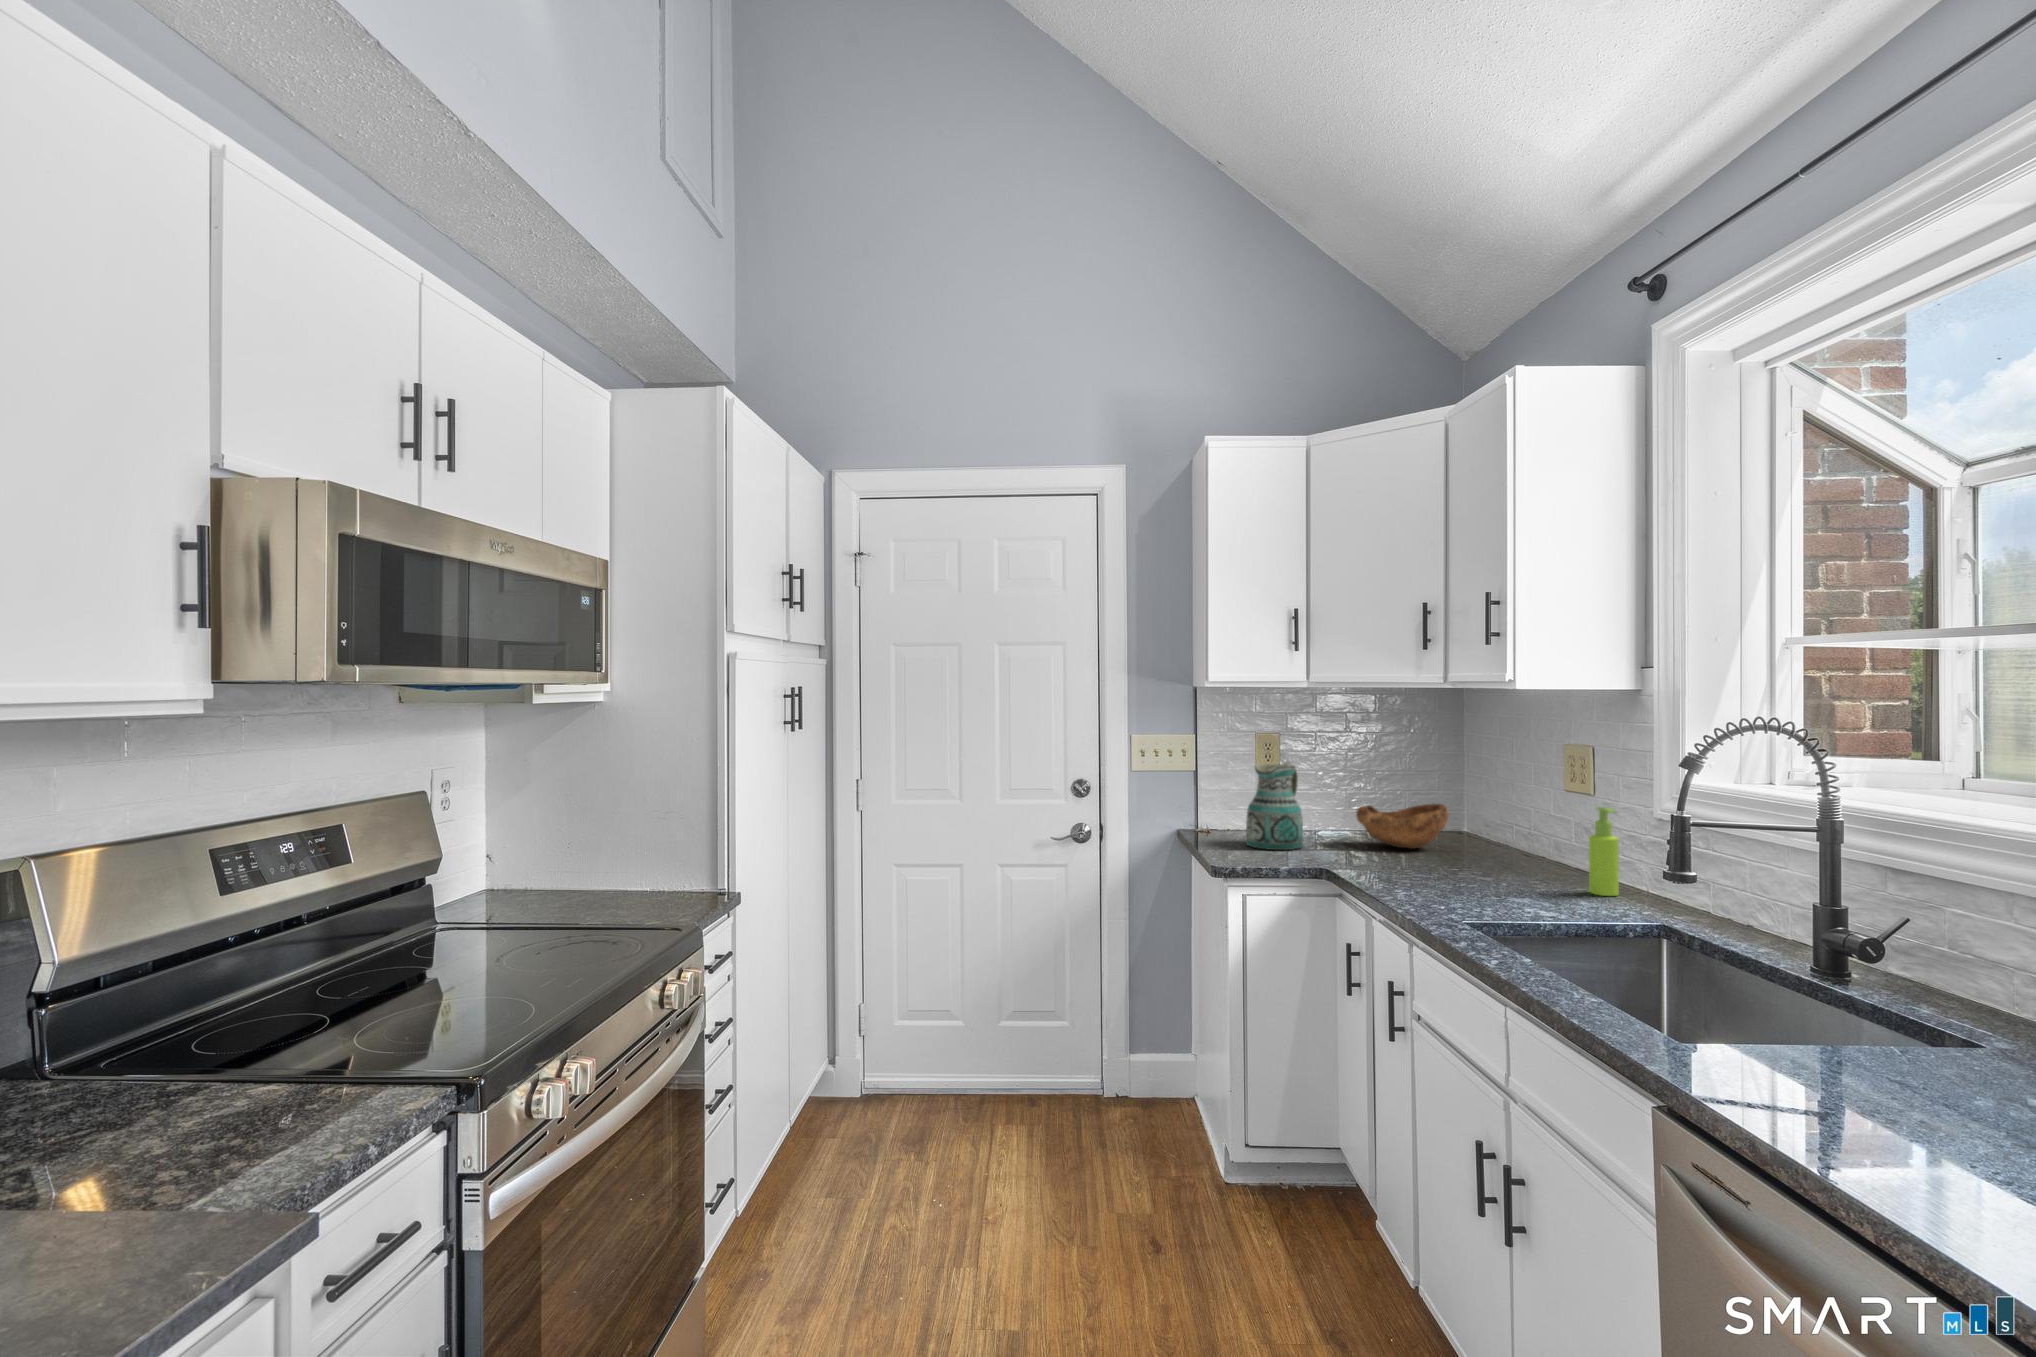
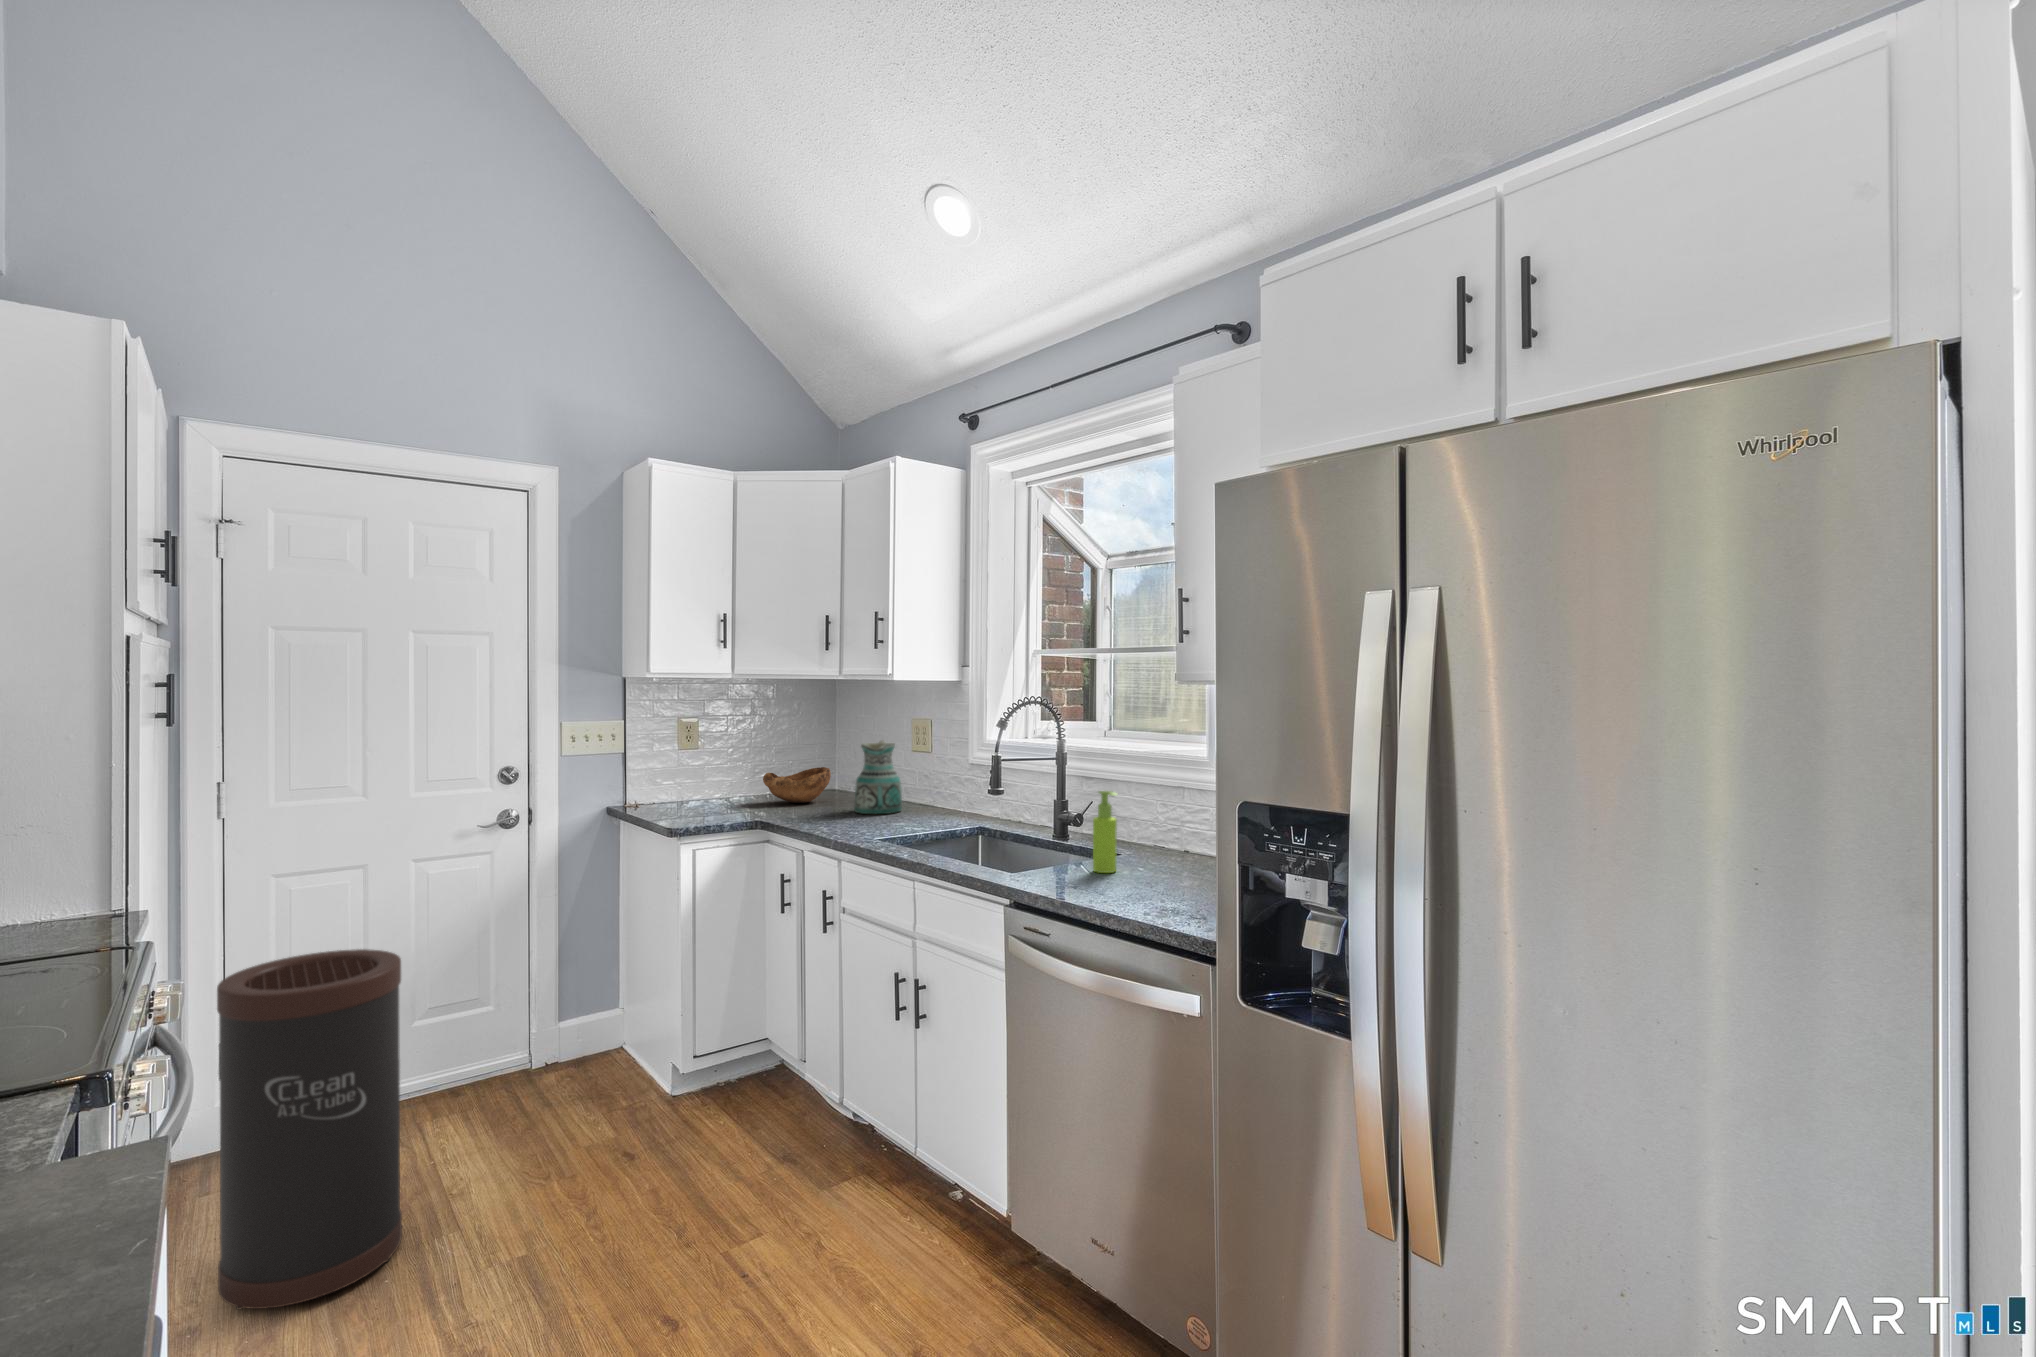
ceramic pitcher: present [1246,761,1304,850] -> present [854,741,902,814]
soap dispenser: present [1589,807,1619,896] -> present [1093,791,1117,873]
trash can: none [765,951,914,1305] -> present [217,949,402,1310]

